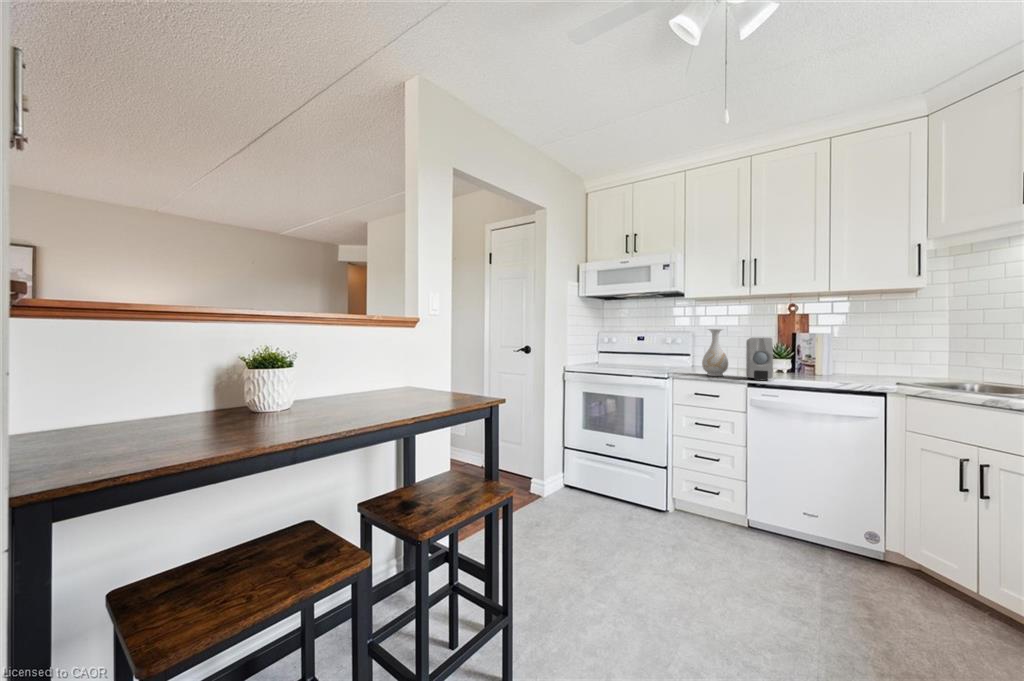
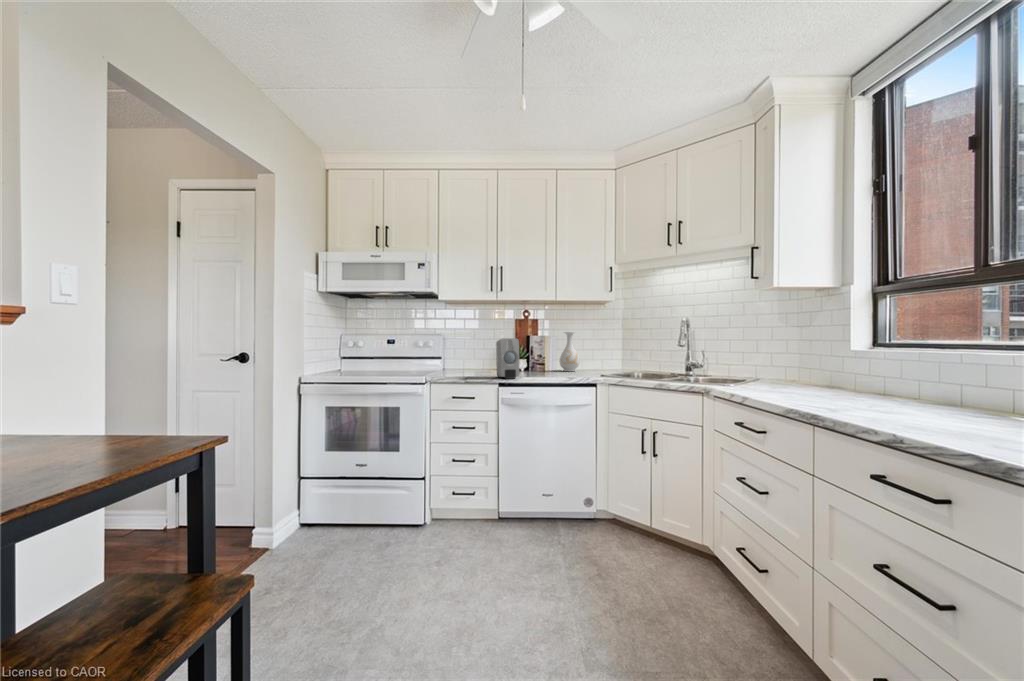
vase: present [702,329,728,376] -> present [559,332,579,371]

